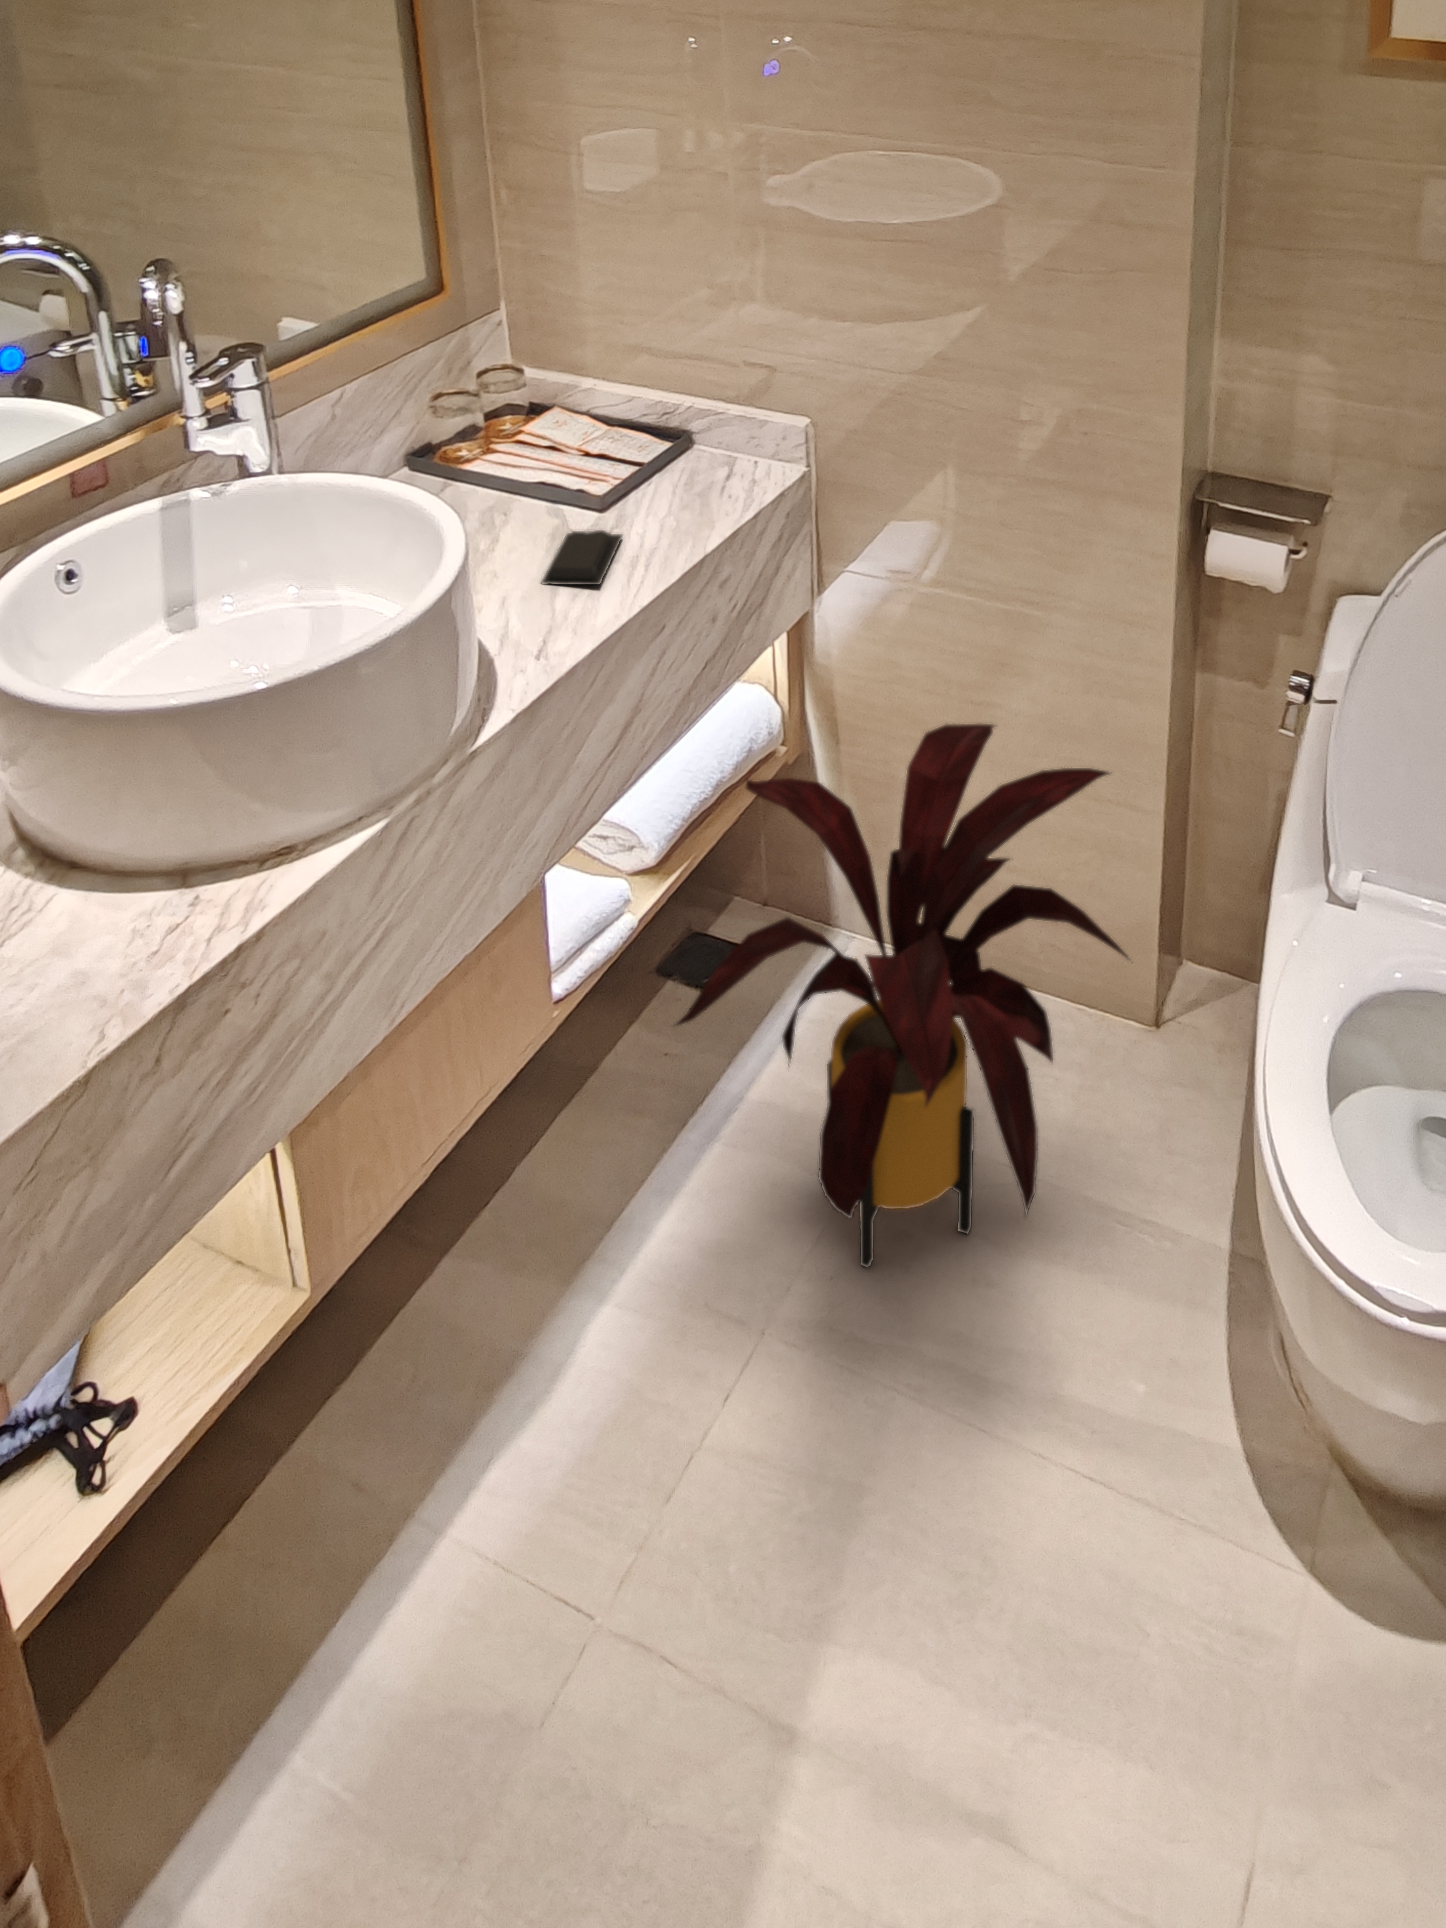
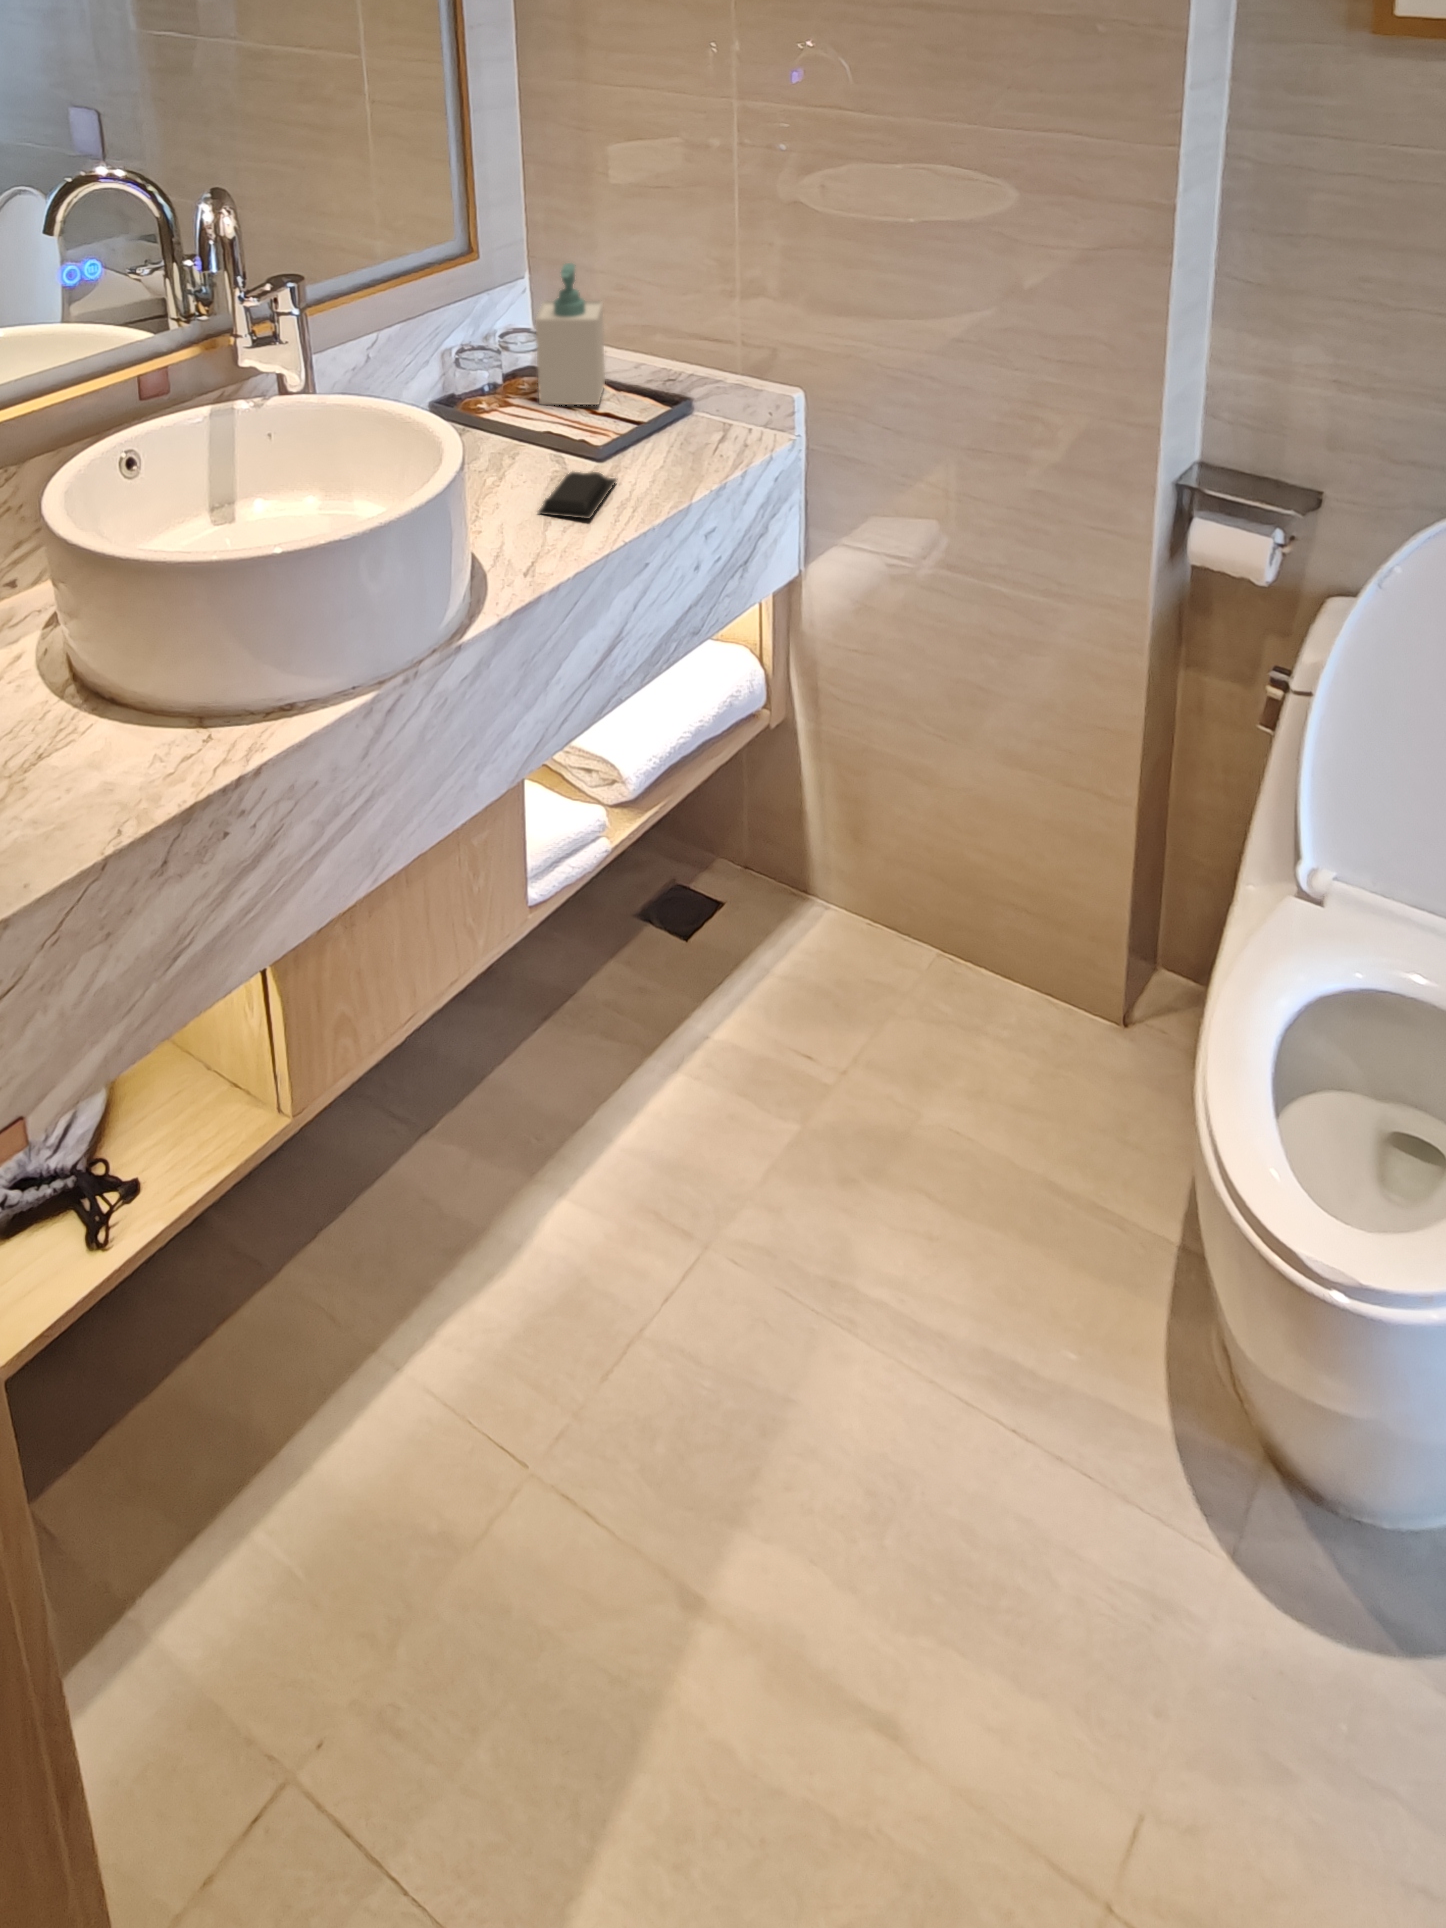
soap bottle: none [518,299,594,451] -> present [536,263,605,405]
house plant: present [677,724,1128,1267] -> none [634,691,1092,1205]

